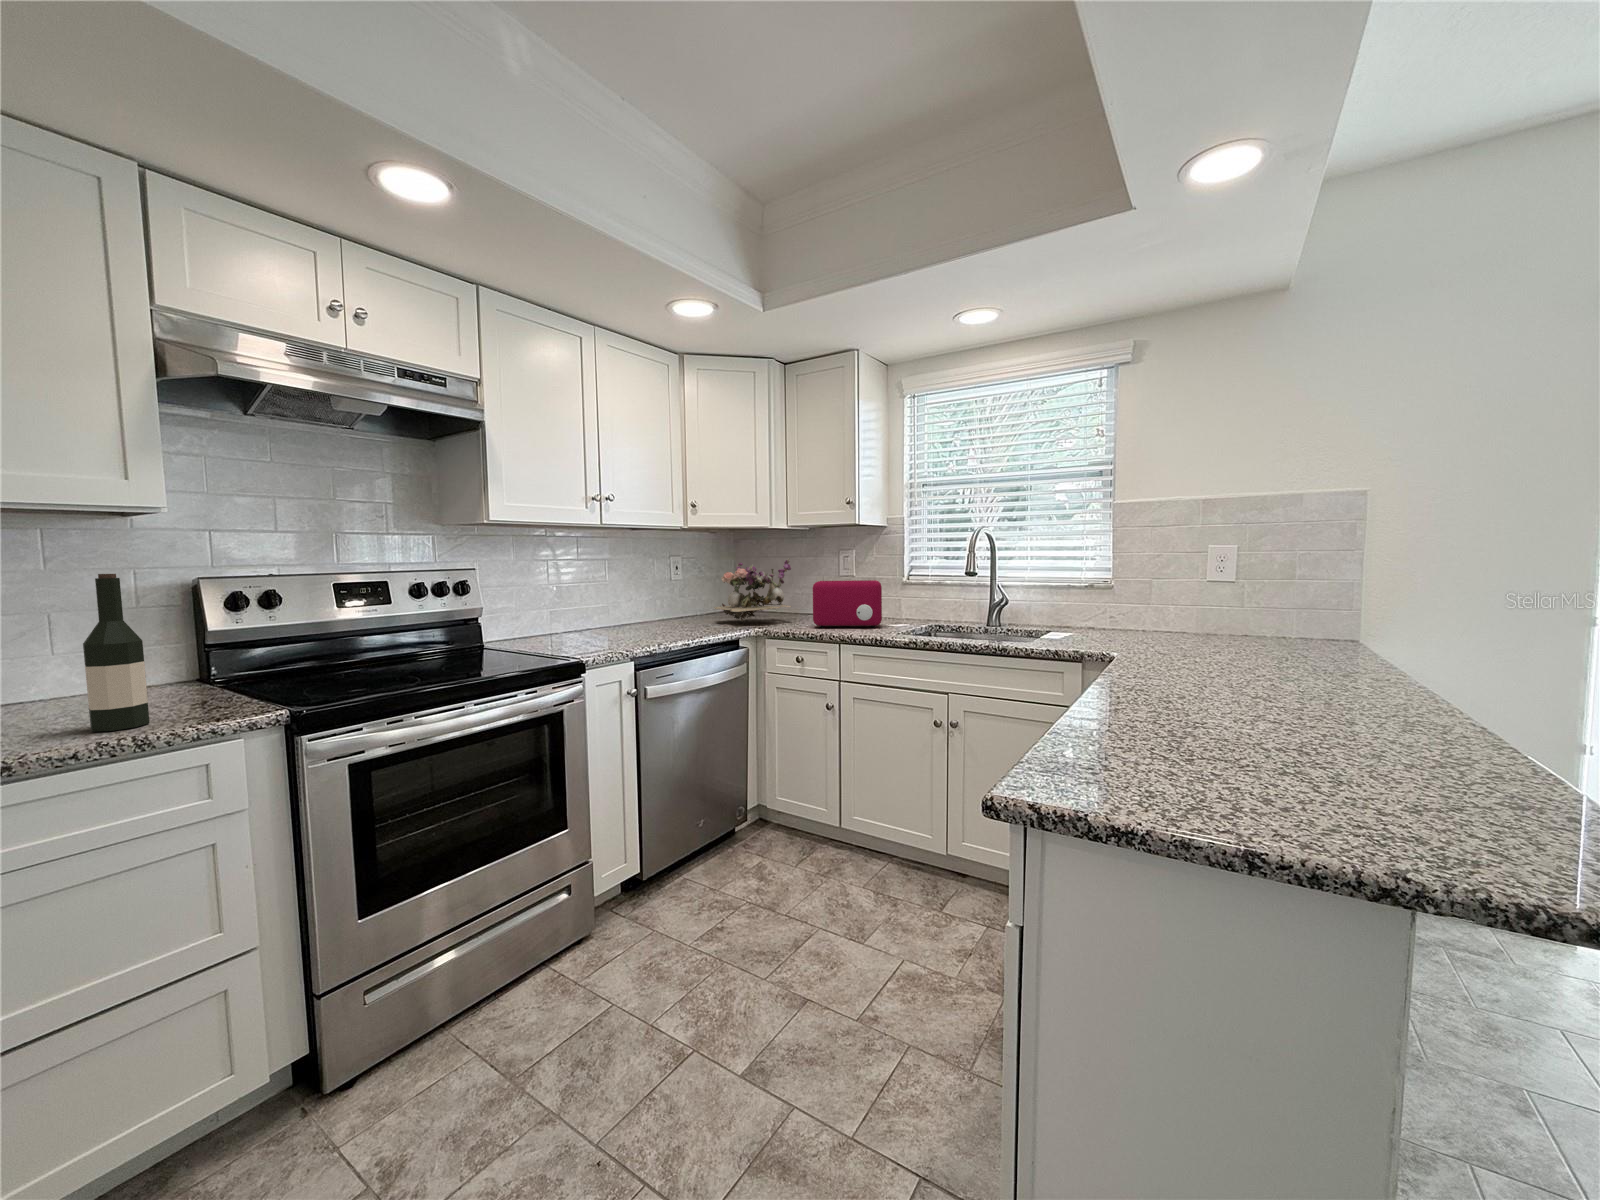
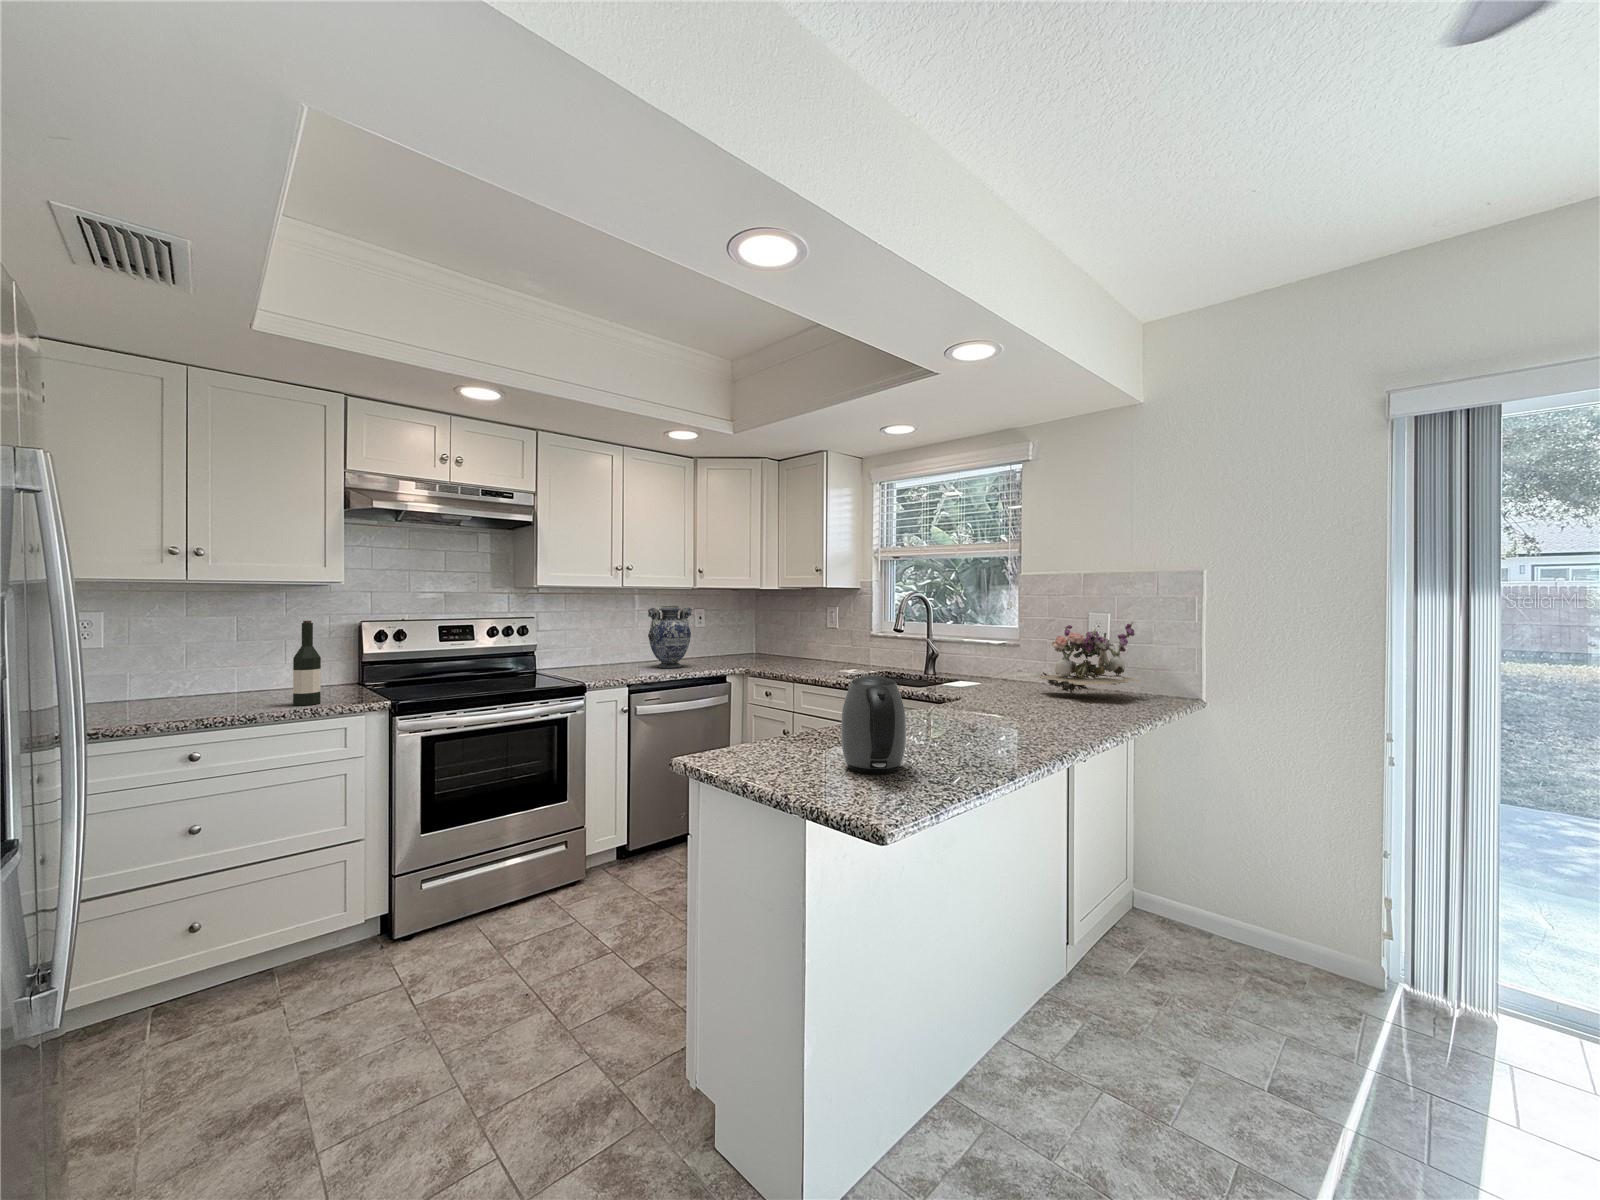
vase: none [633,550,687,633] -> present [648,606,692,668]
flower arrangement: present [714,559,791,621] -> present [1036,622,1141,694]
toaster: present [813,580,882,628] -> none [783,632,839,671]
kettle: none [1284,627,1492,798] -> present [841,676,906,774]

